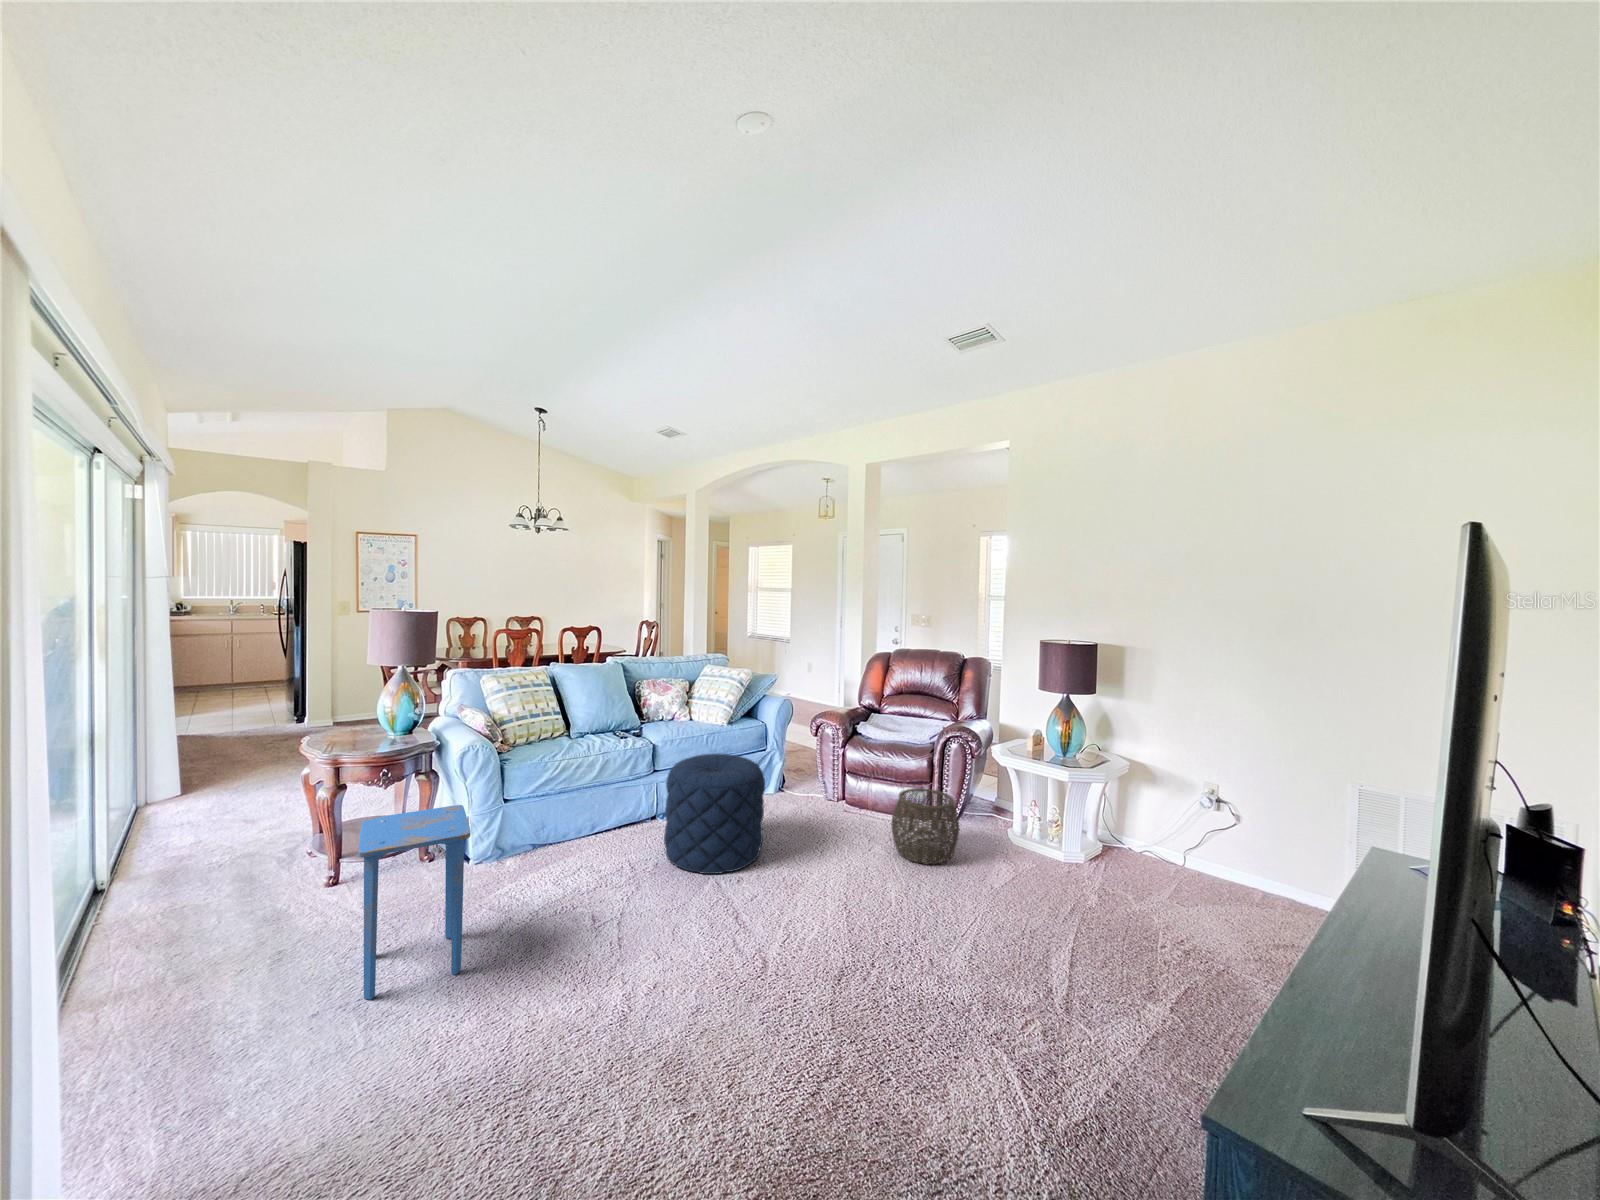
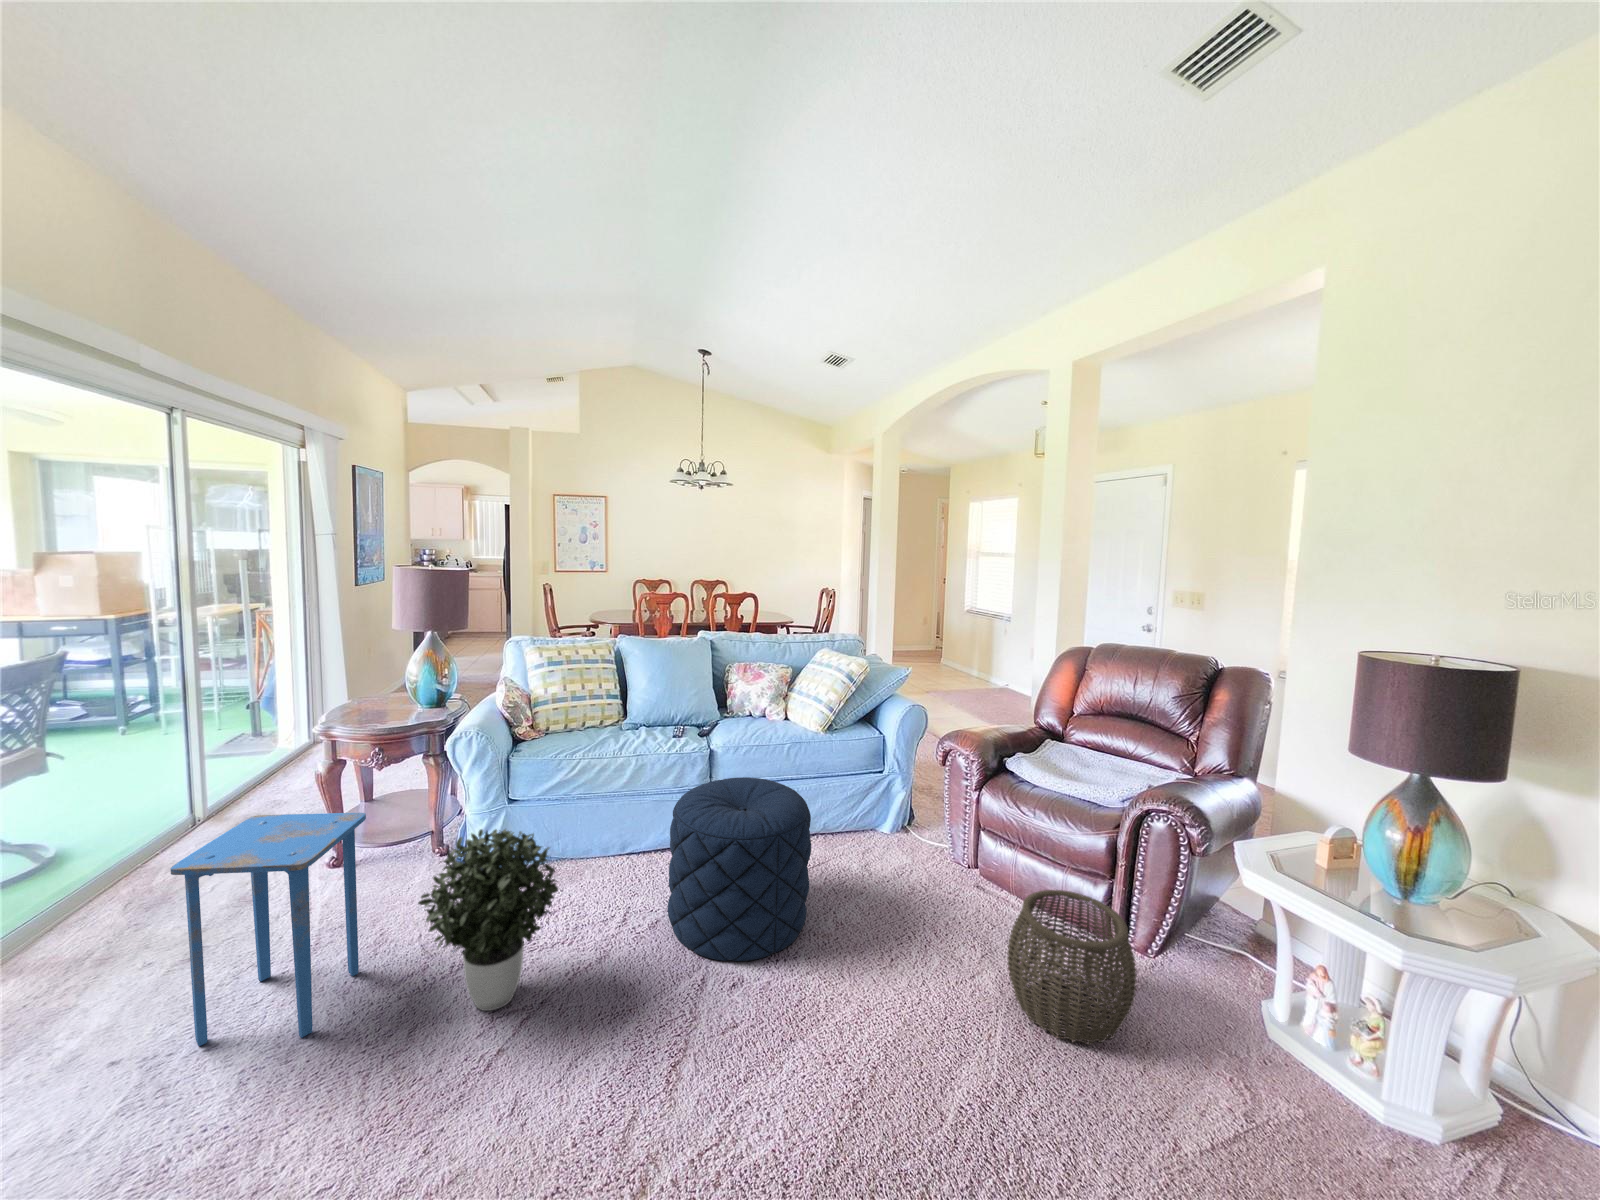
potted plant: none [541,797,631,931] -> present [418,829,558,1011]

